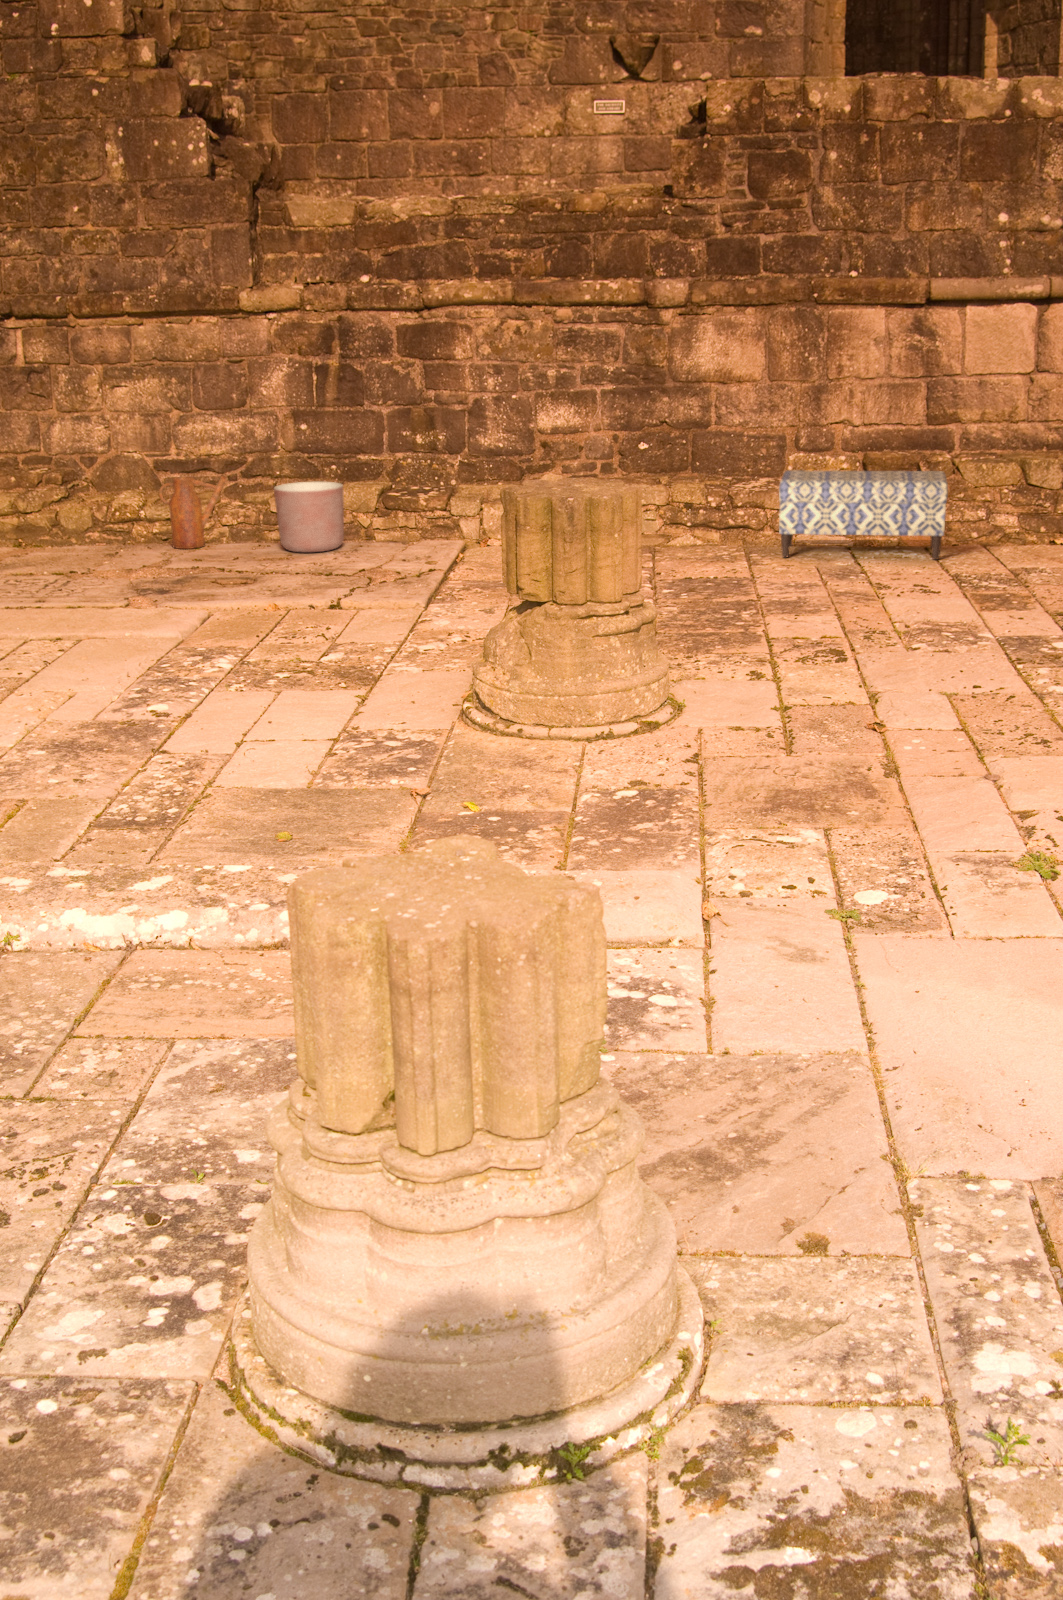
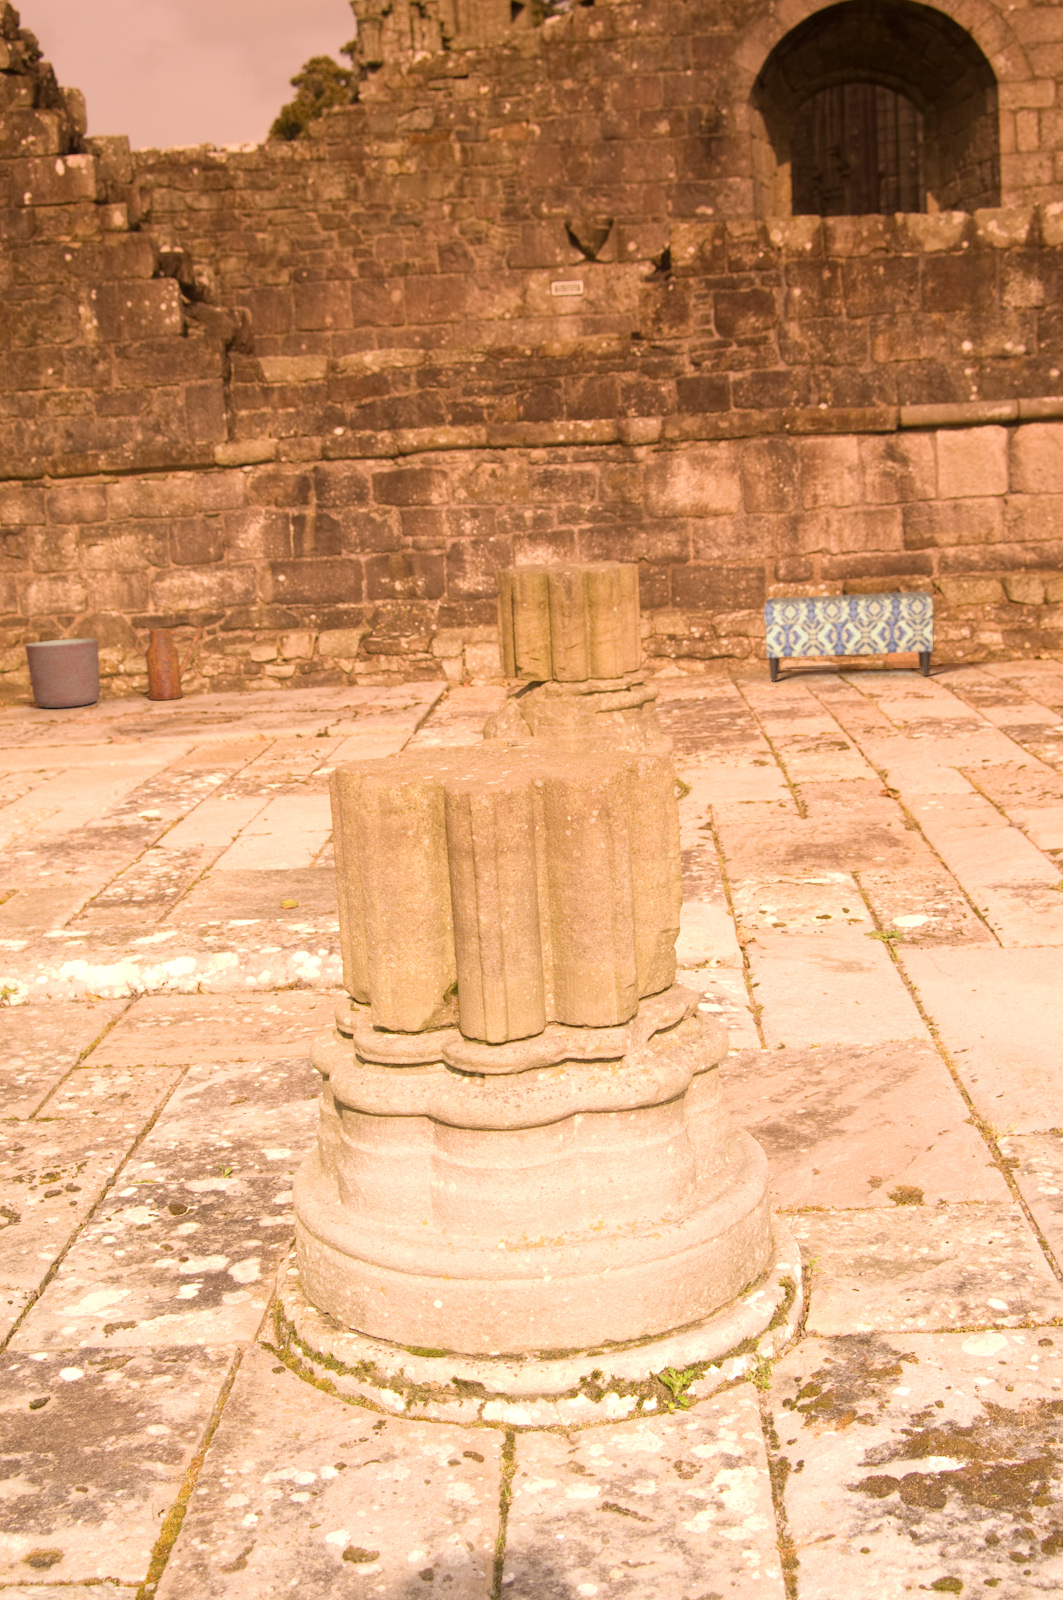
planter: present [274,482,344,552] -> present [25,639,100,708]

